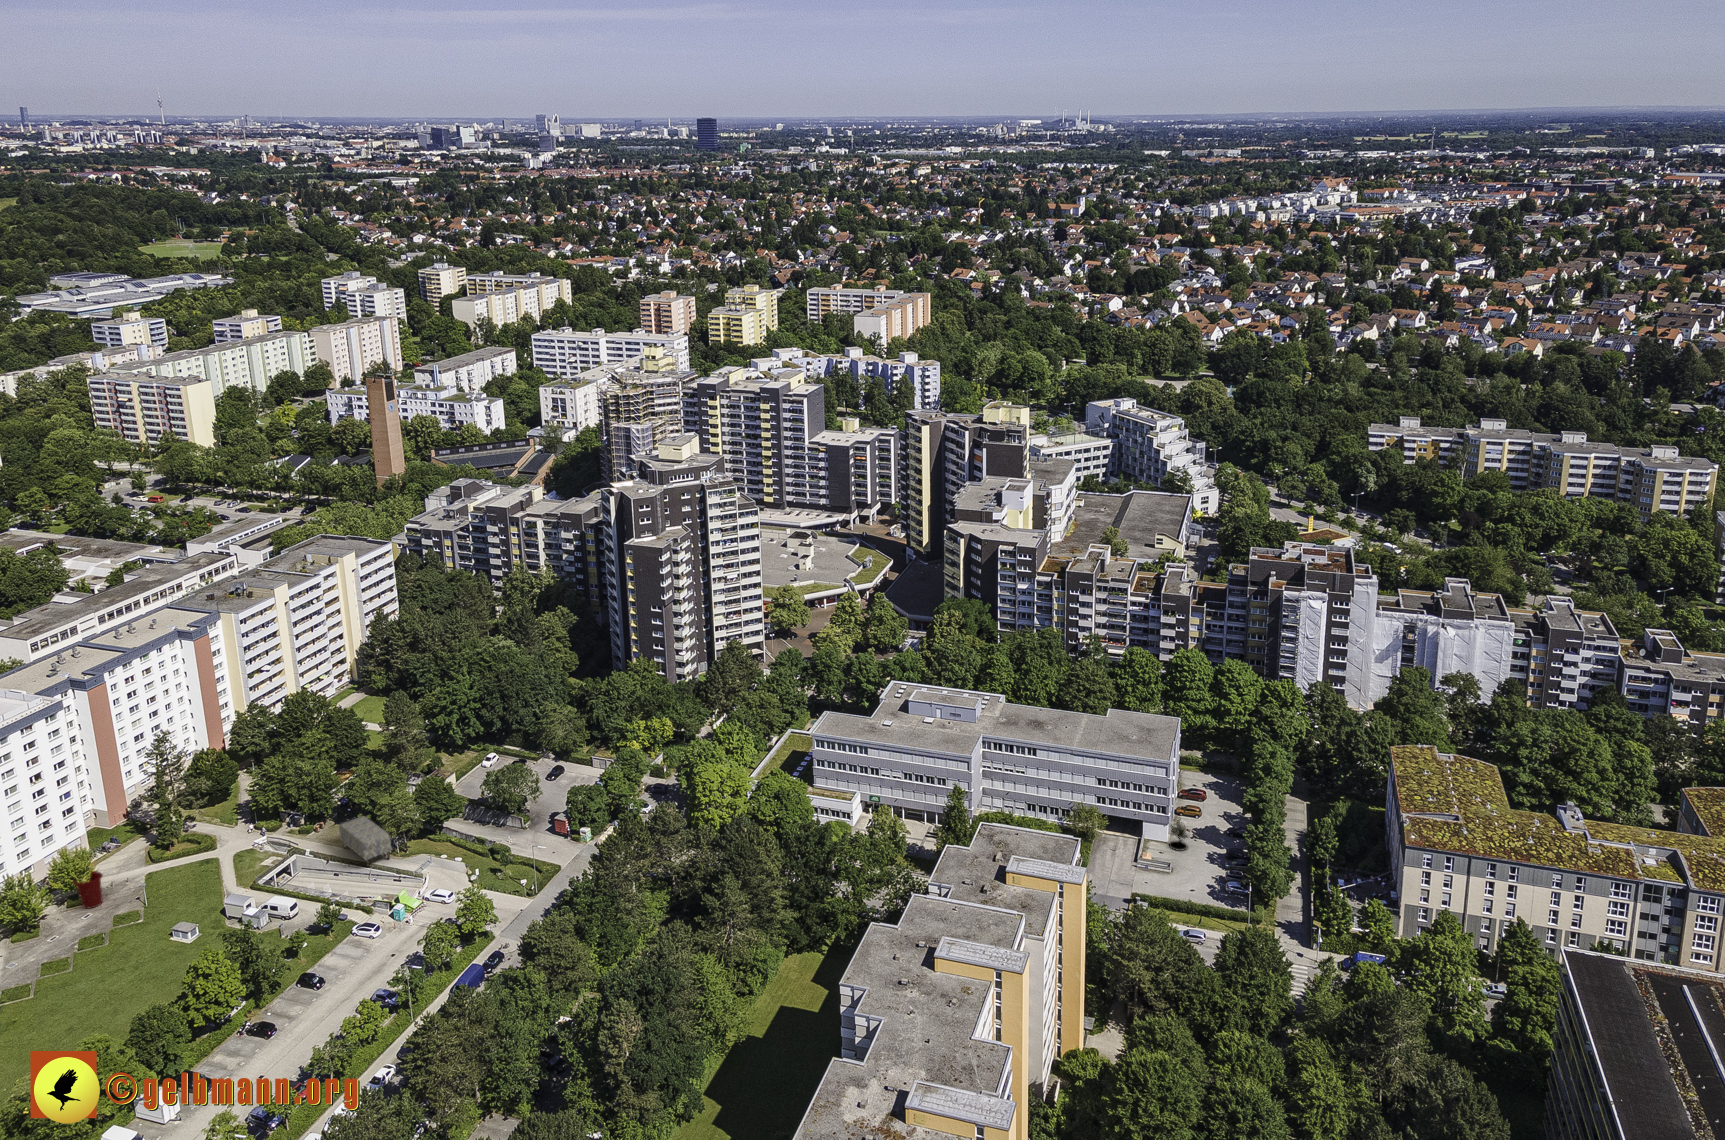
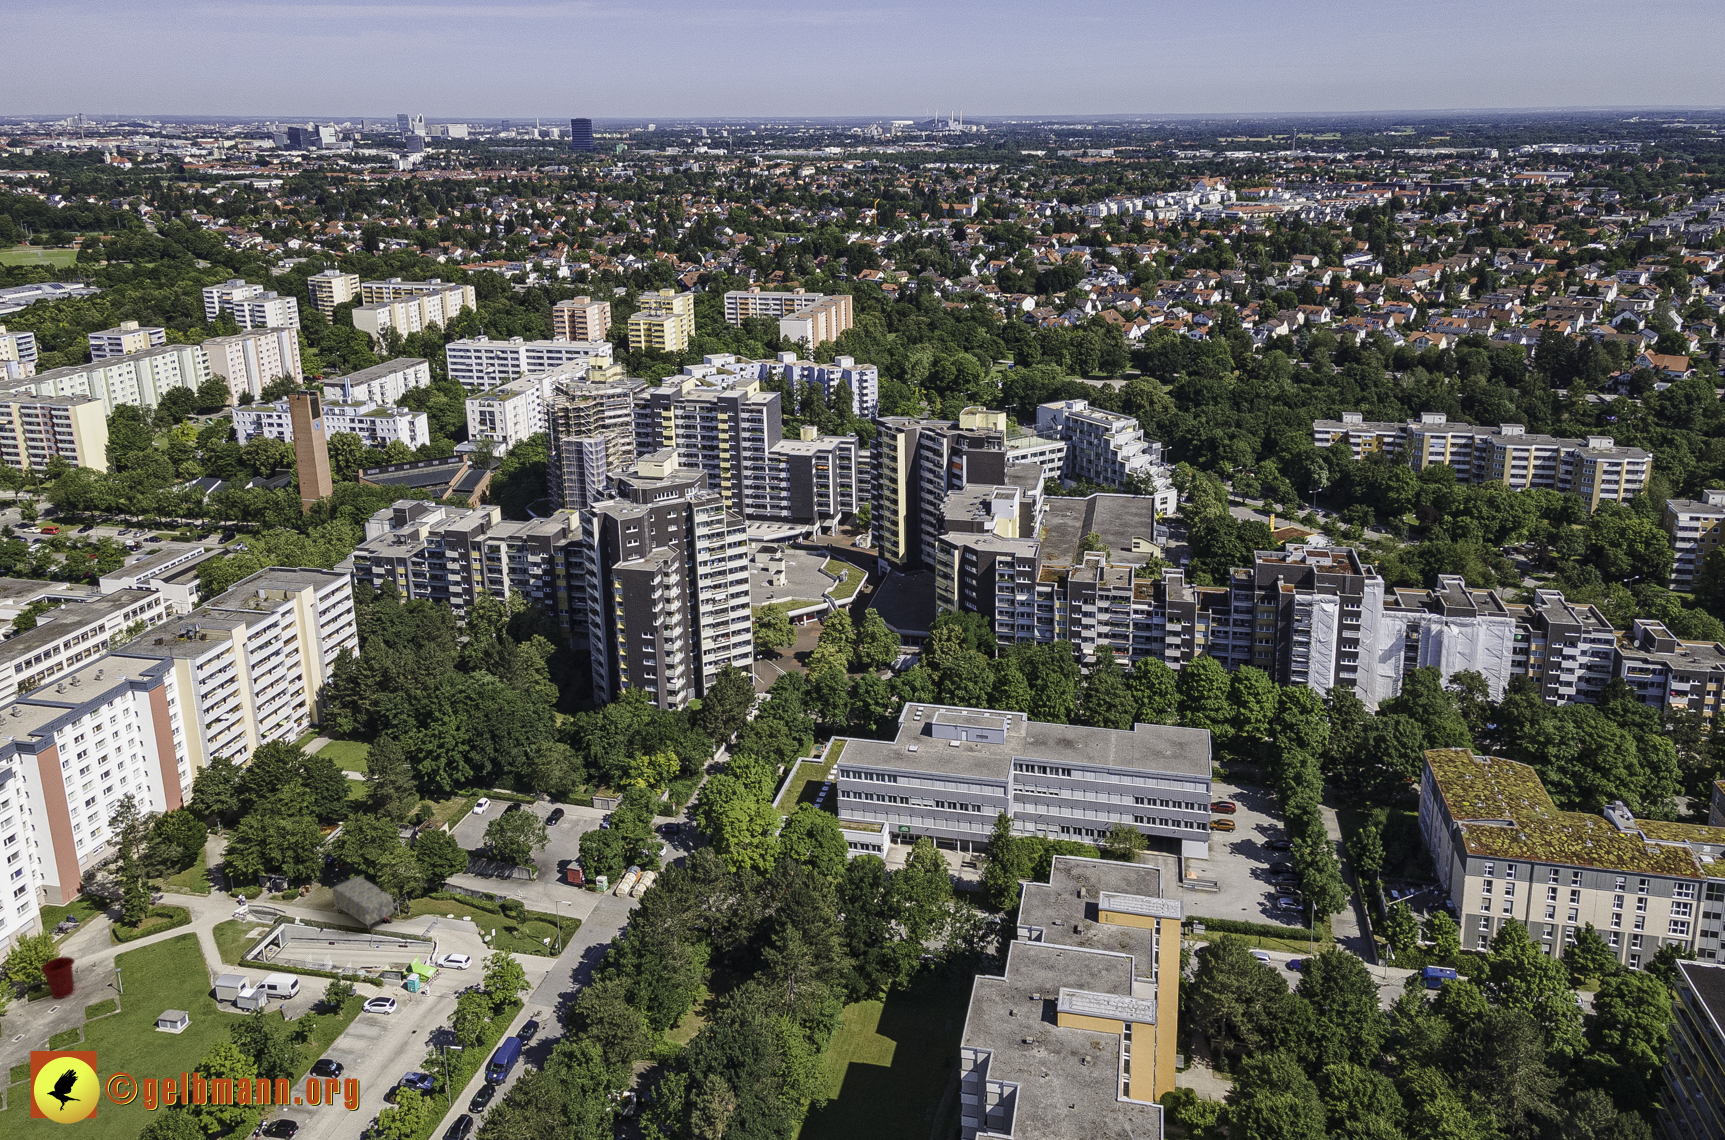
potted tree: present [1169,819,1188,851] -> none [1208,832,1231,867]

